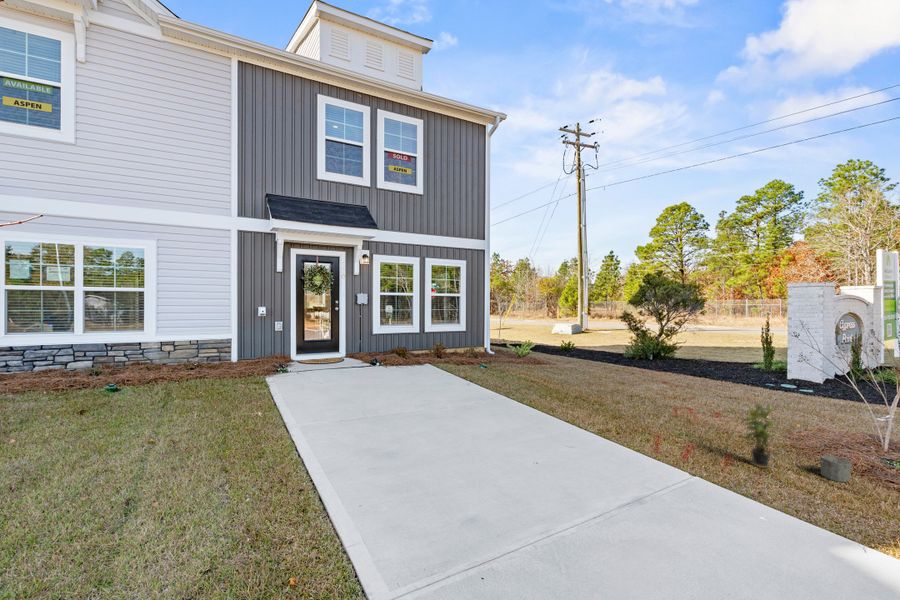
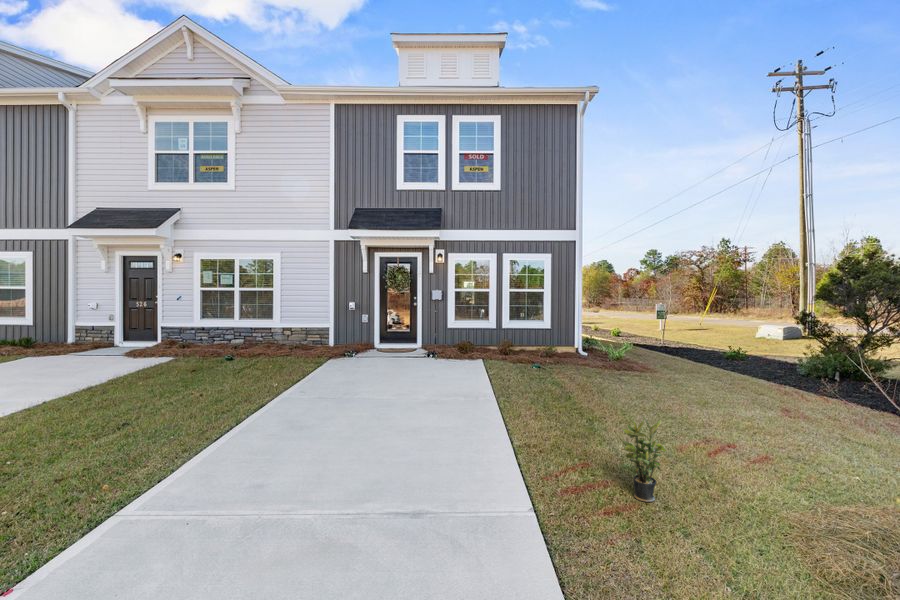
bucket: present [808,454,852,482] -> none [709,500,758,544]

